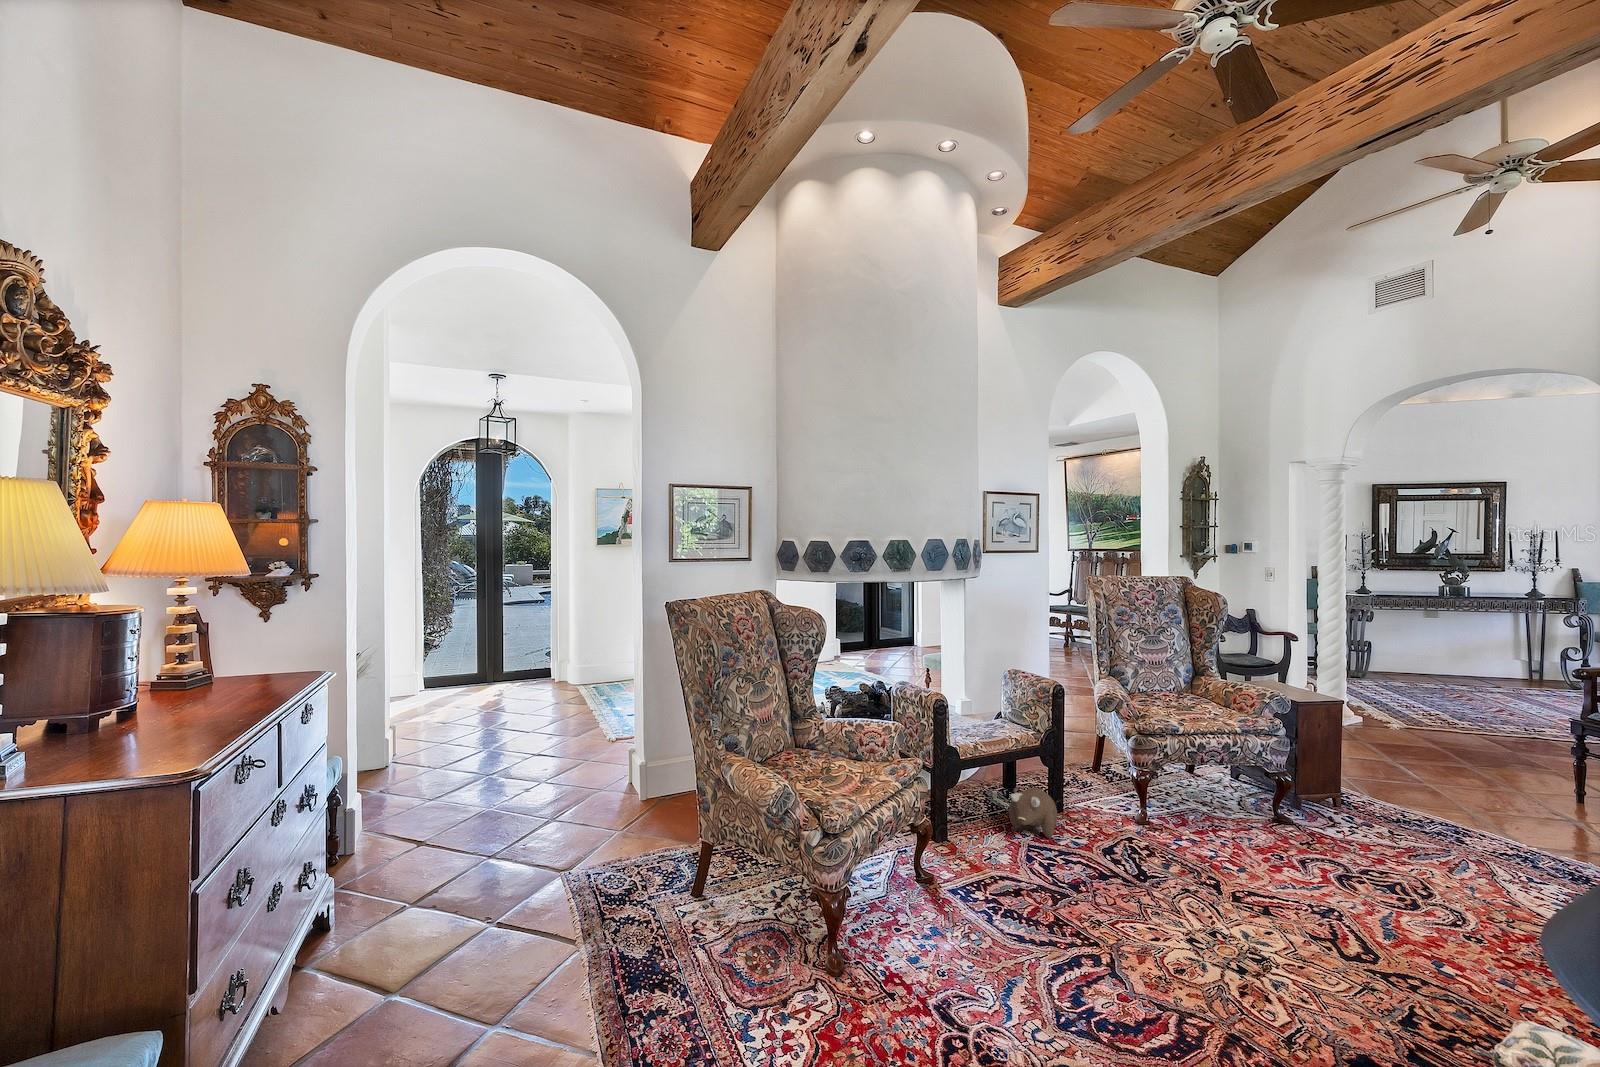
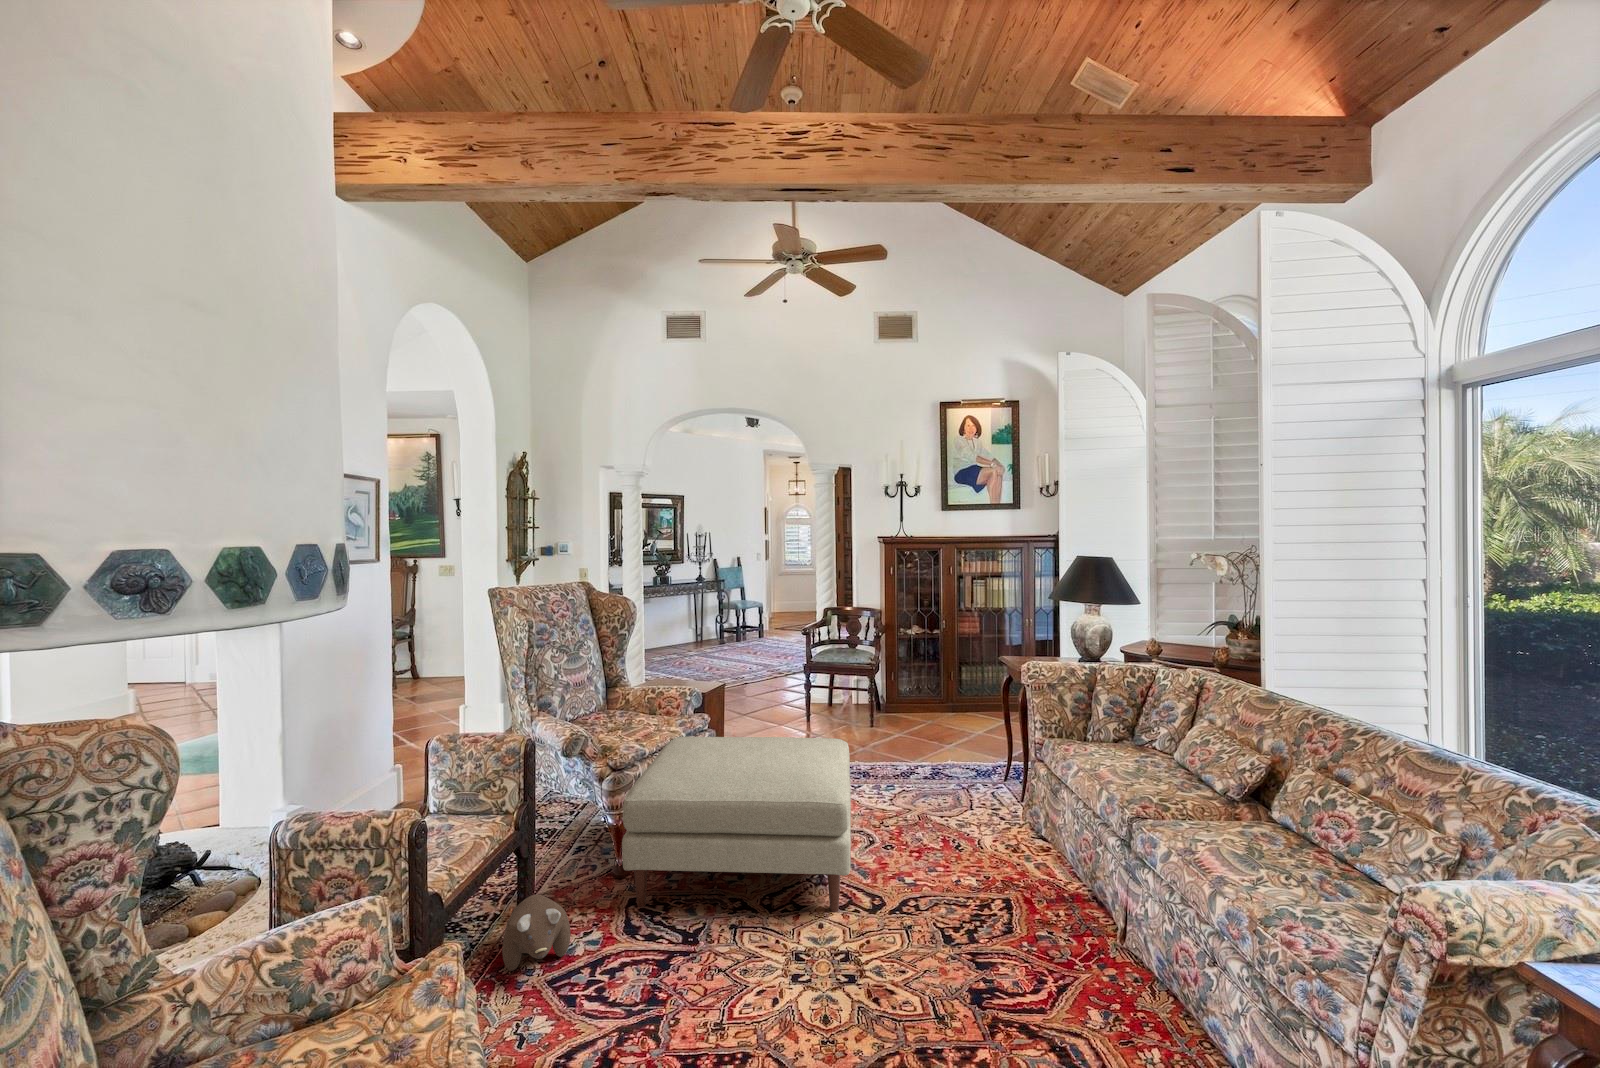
ottoman: none [1114,729,1434,942] -> present [622,737,851,912]

